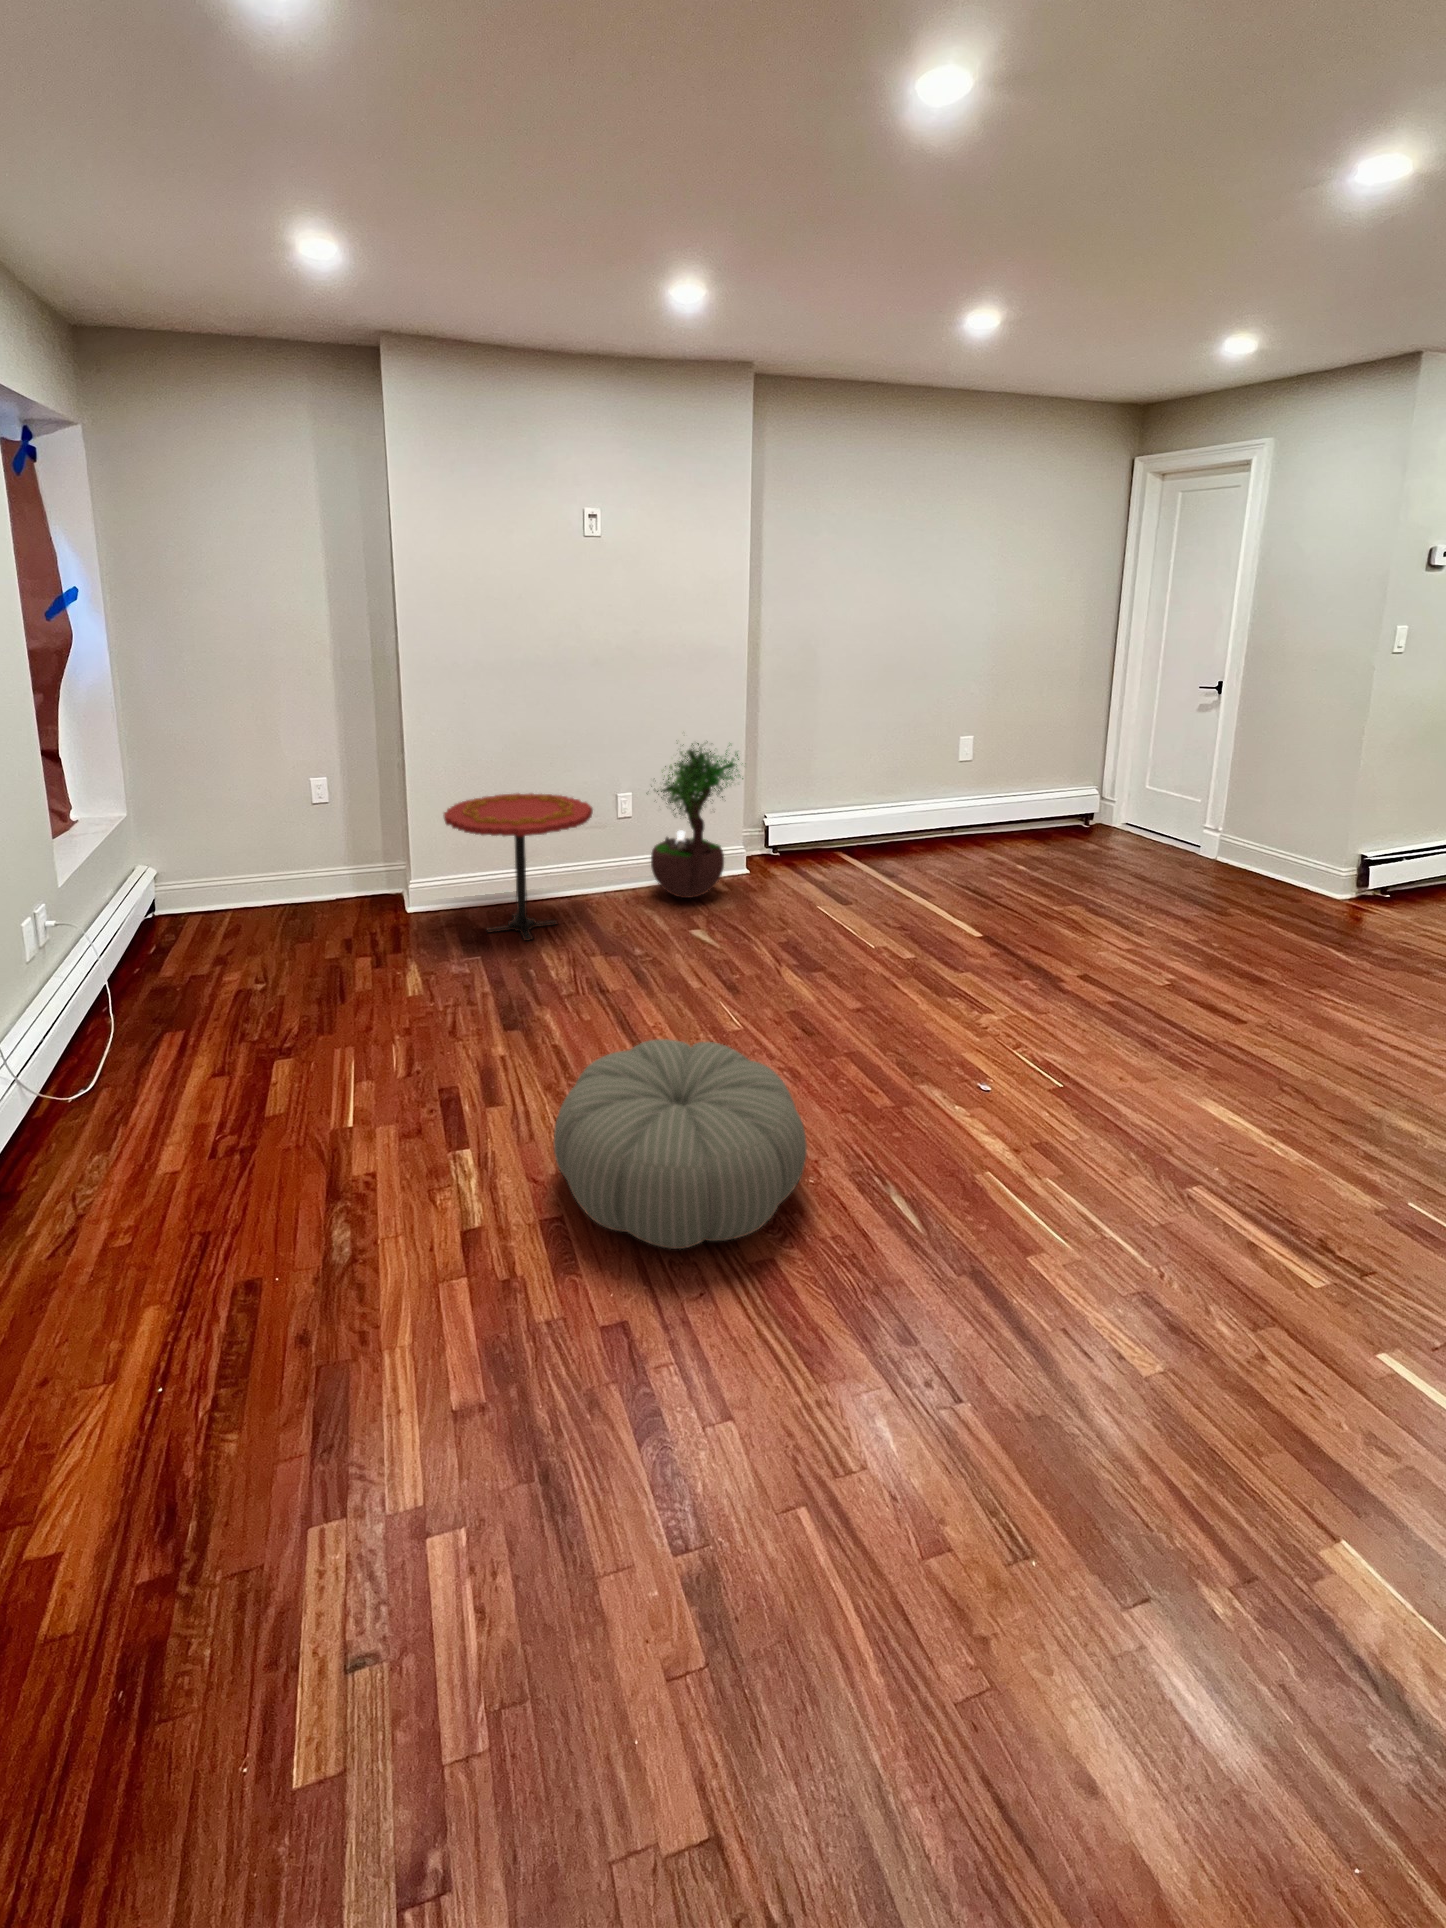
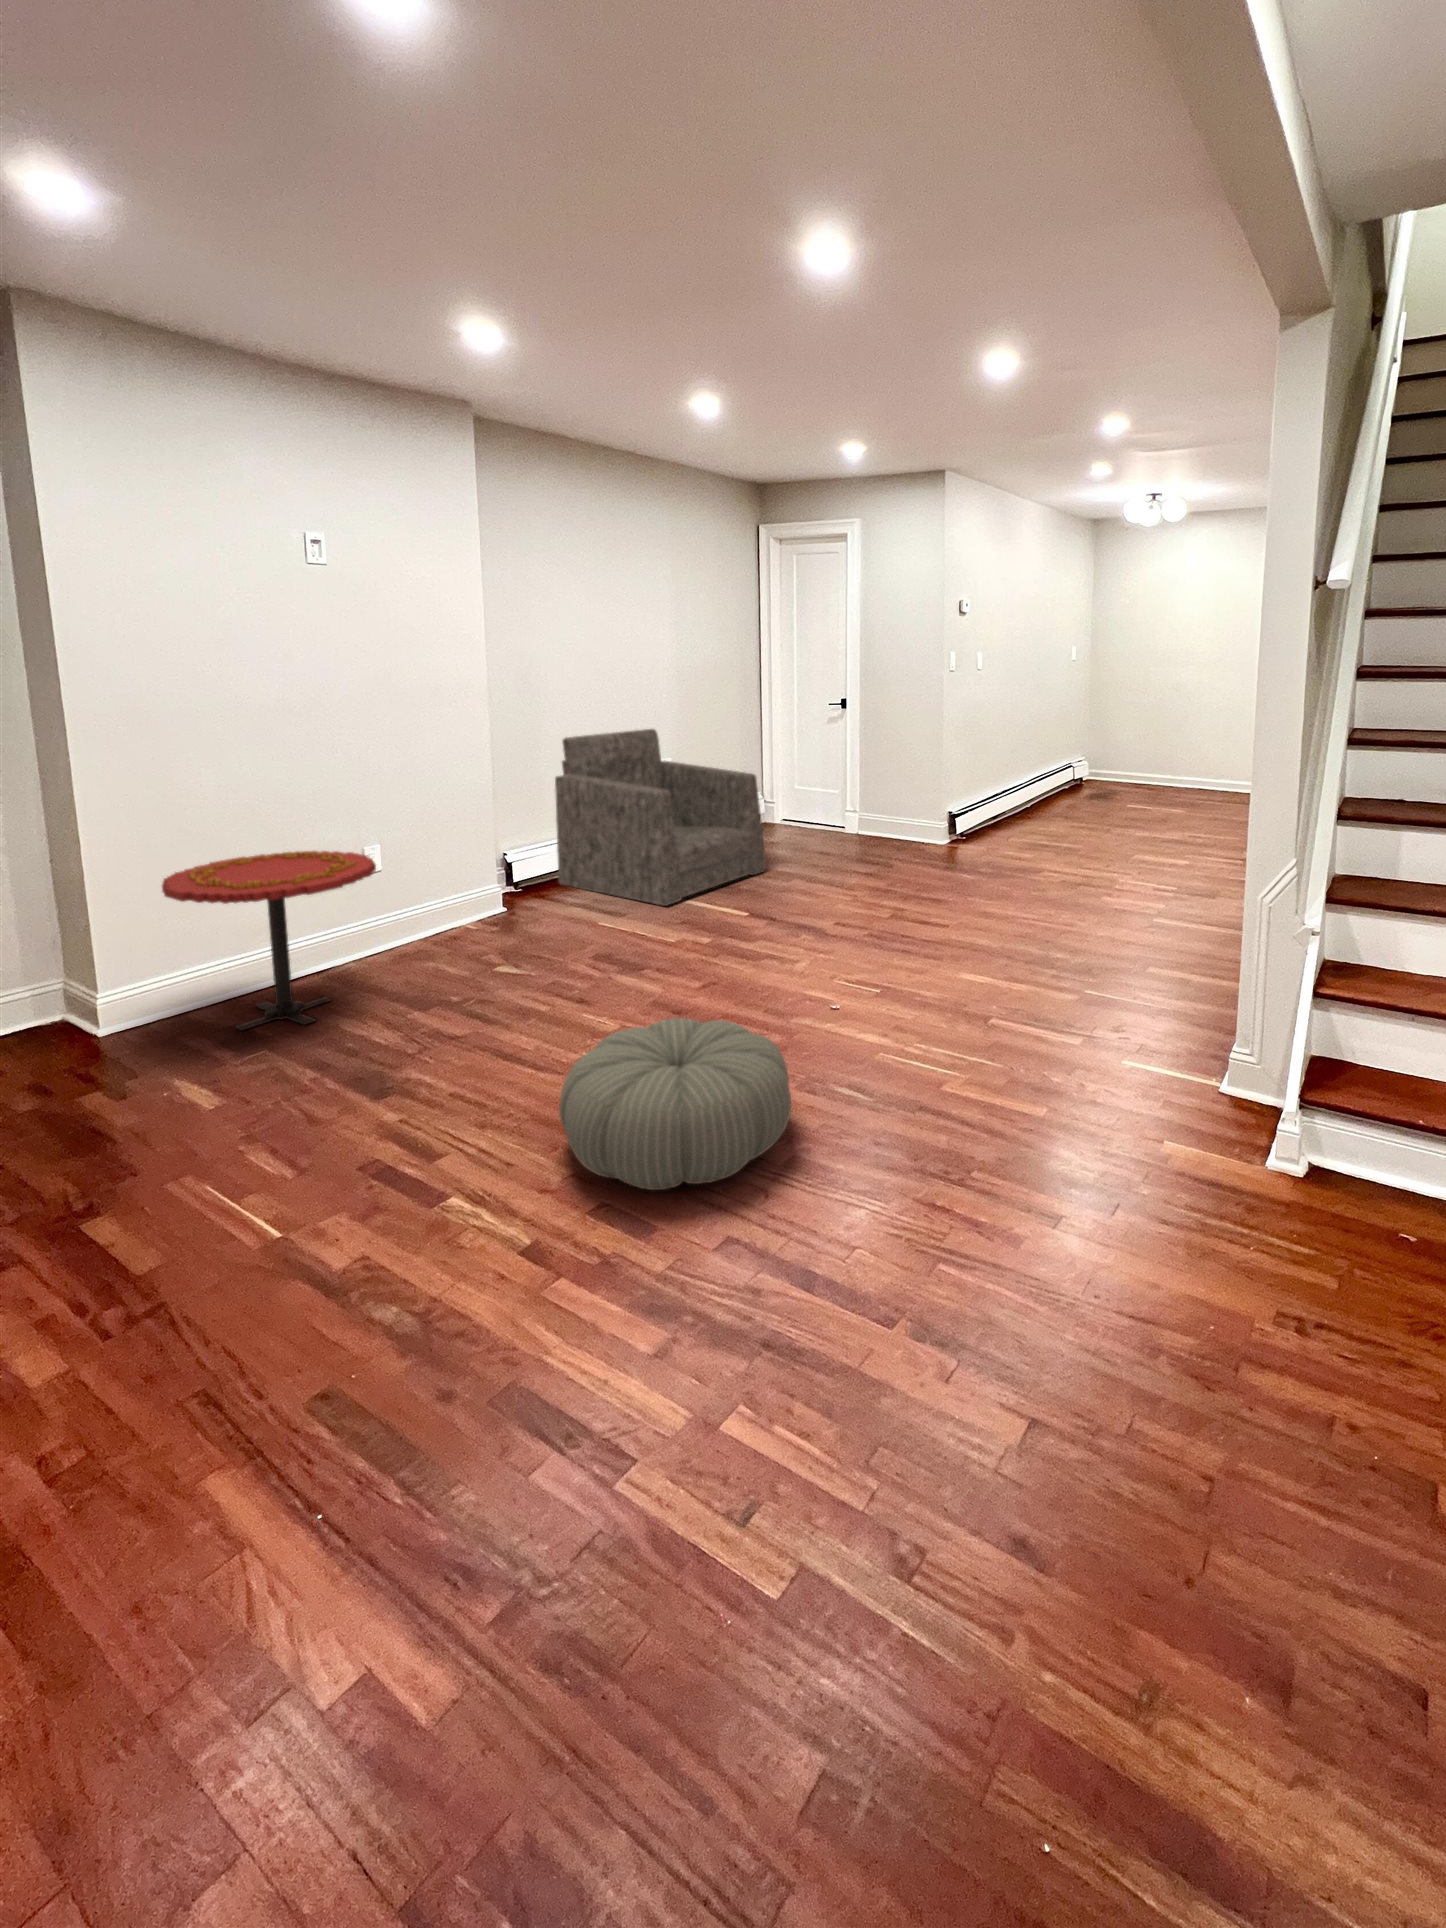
armchair: none [817,706,1047,903] -> present [555,729,766,906]
potted tree: present [651,743,743,898] -> none [413,764,524,945]

